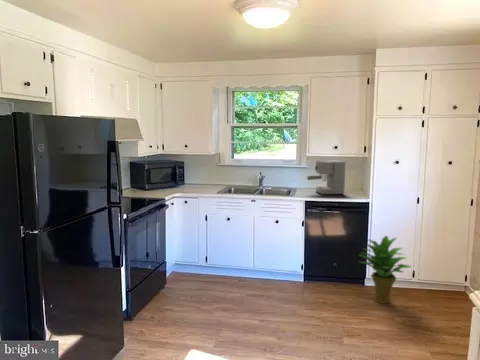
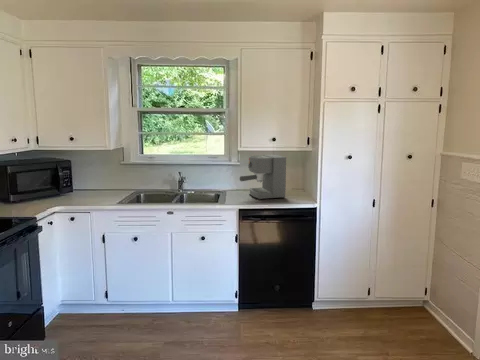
potted plant: present [360,236,411,304] -> none [308,250,375,338]

